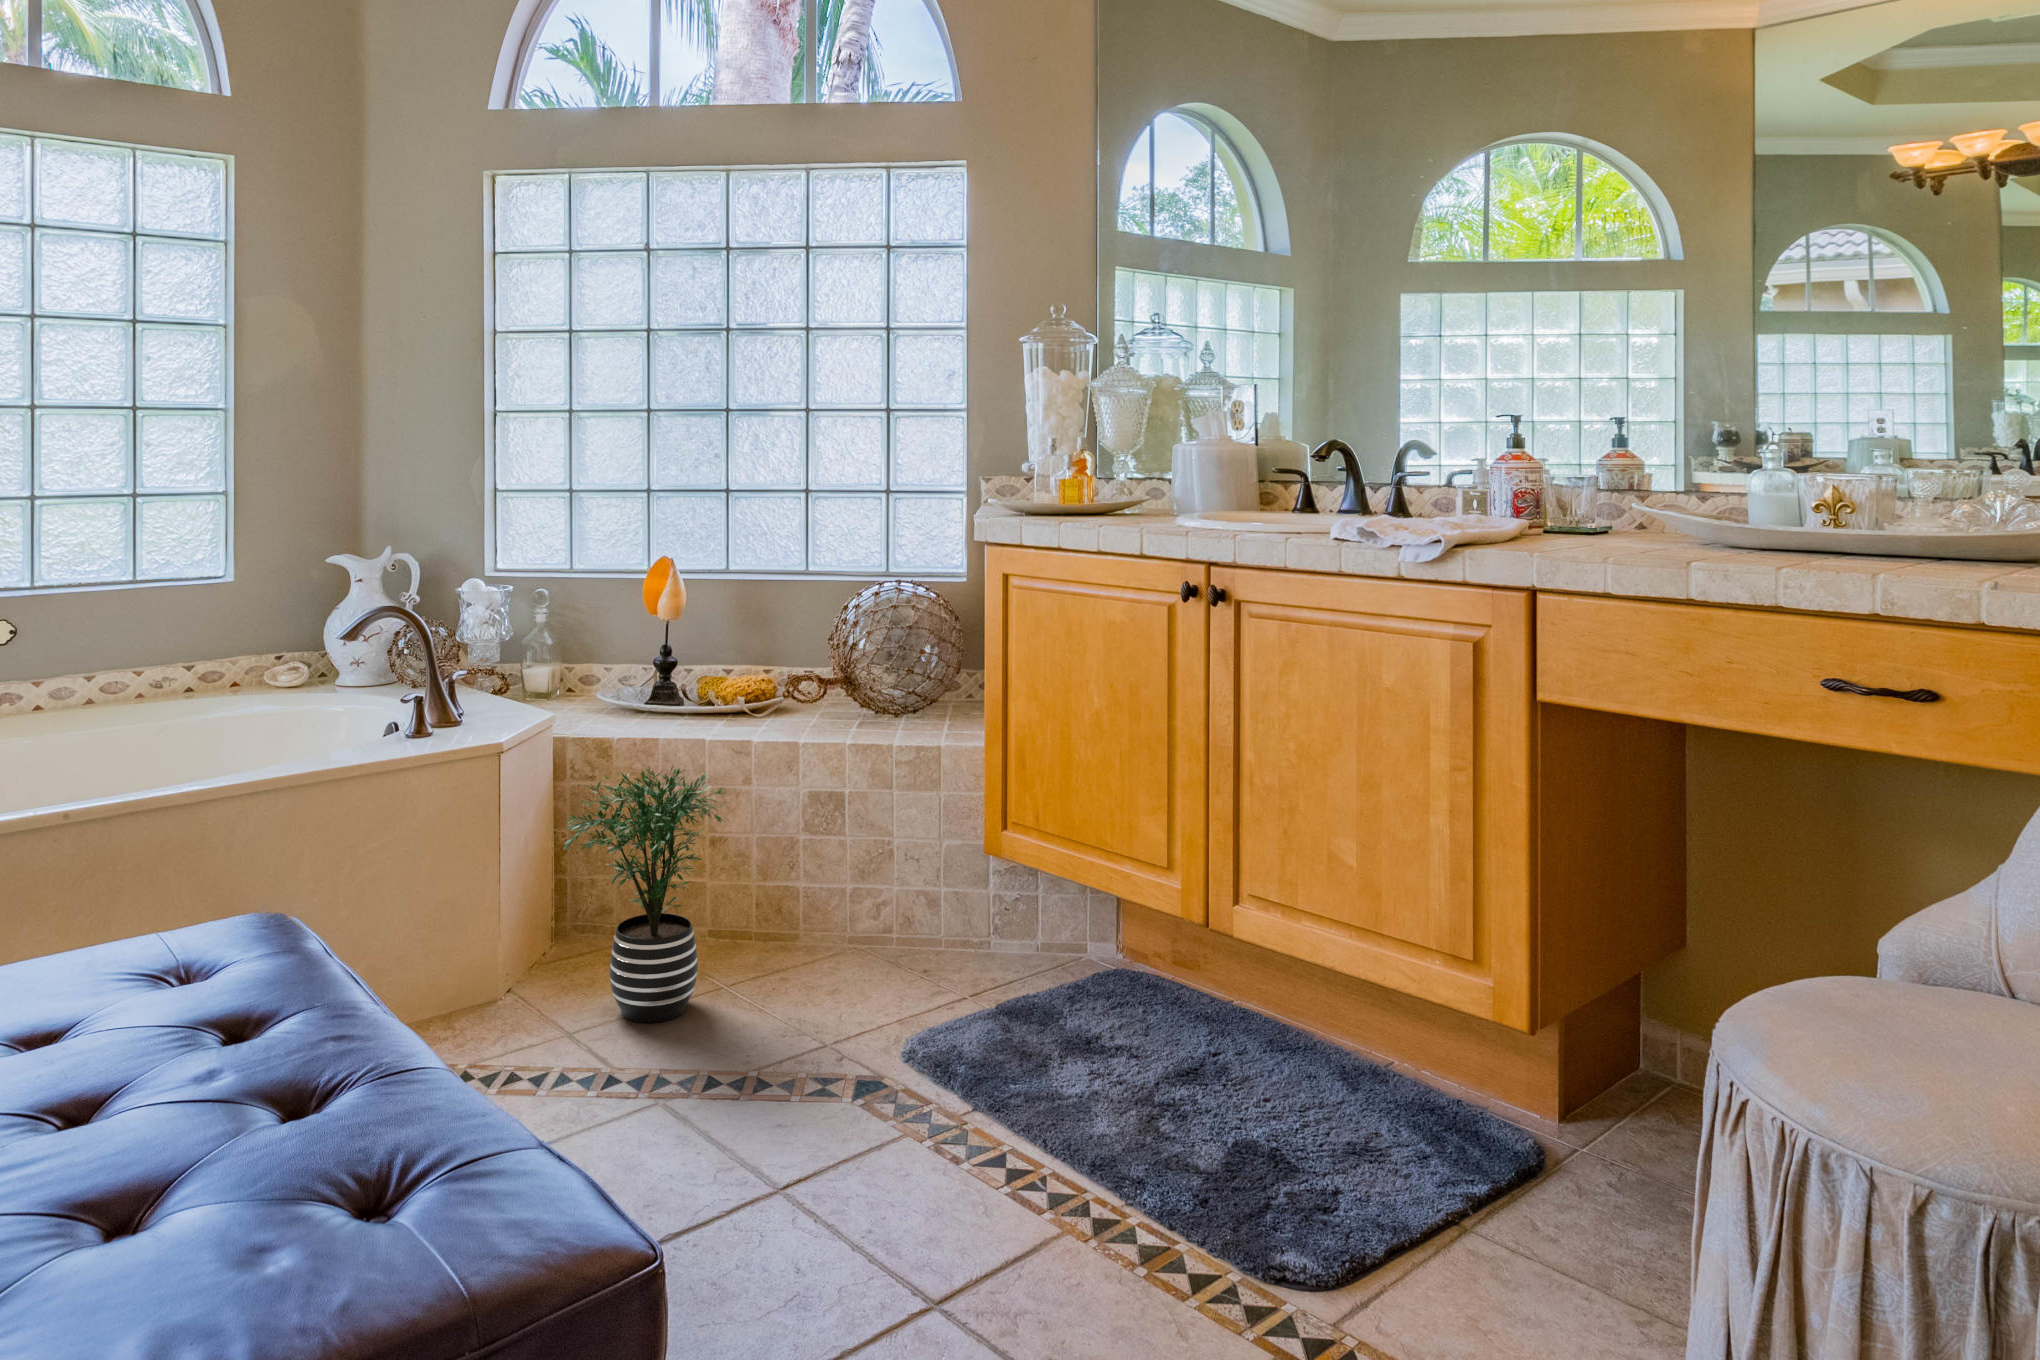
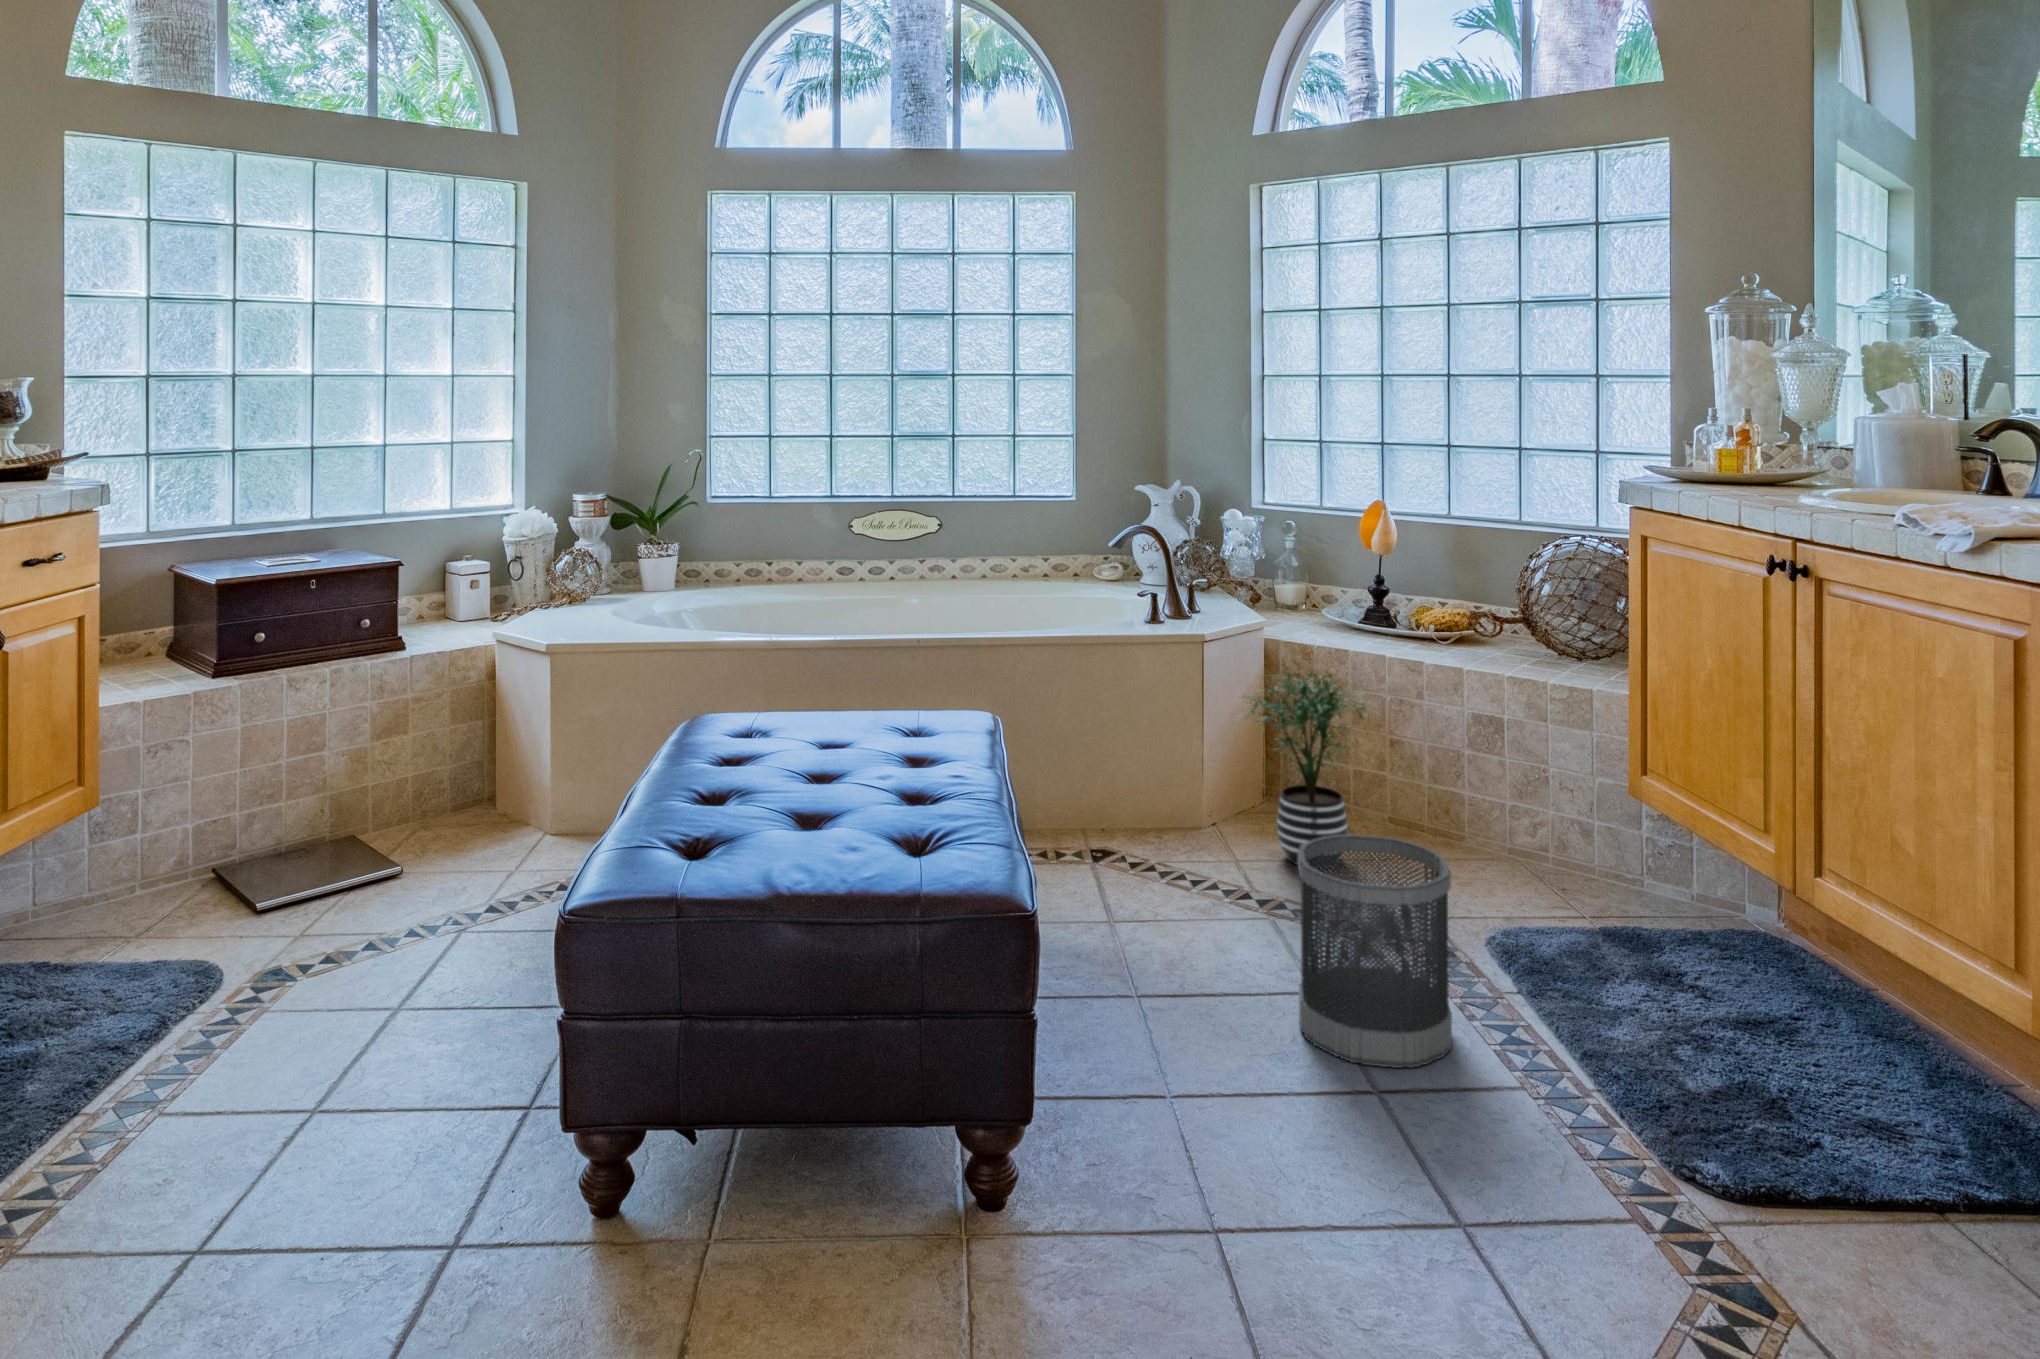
wastebasket: none [783,964,974,1277] -> present [1298,834,1452,1068]

